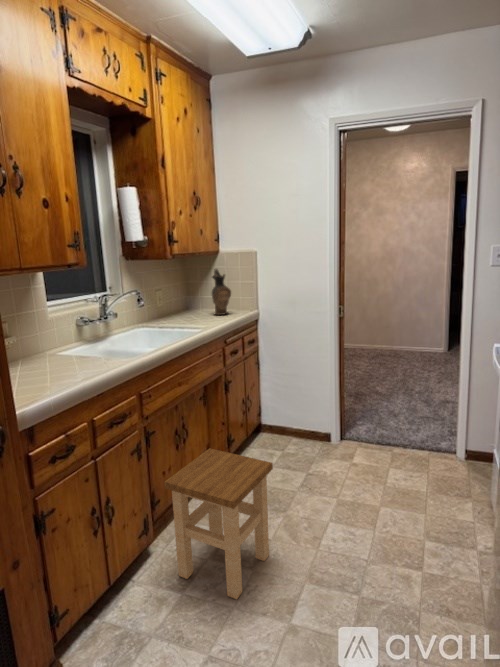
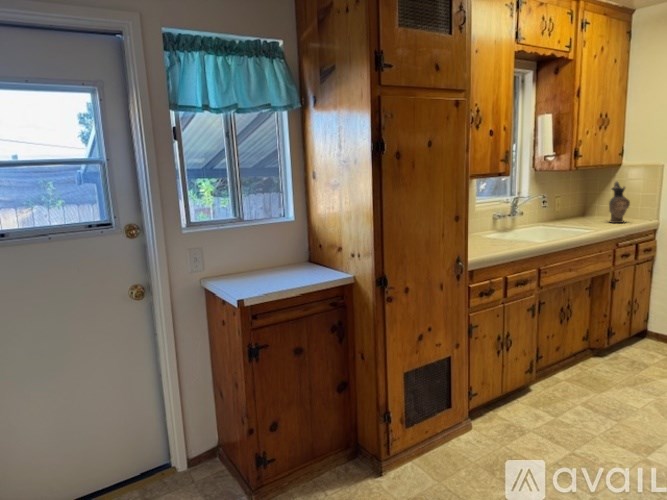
stool: present [164,449,273,599] -> none [552,322,651,434]

